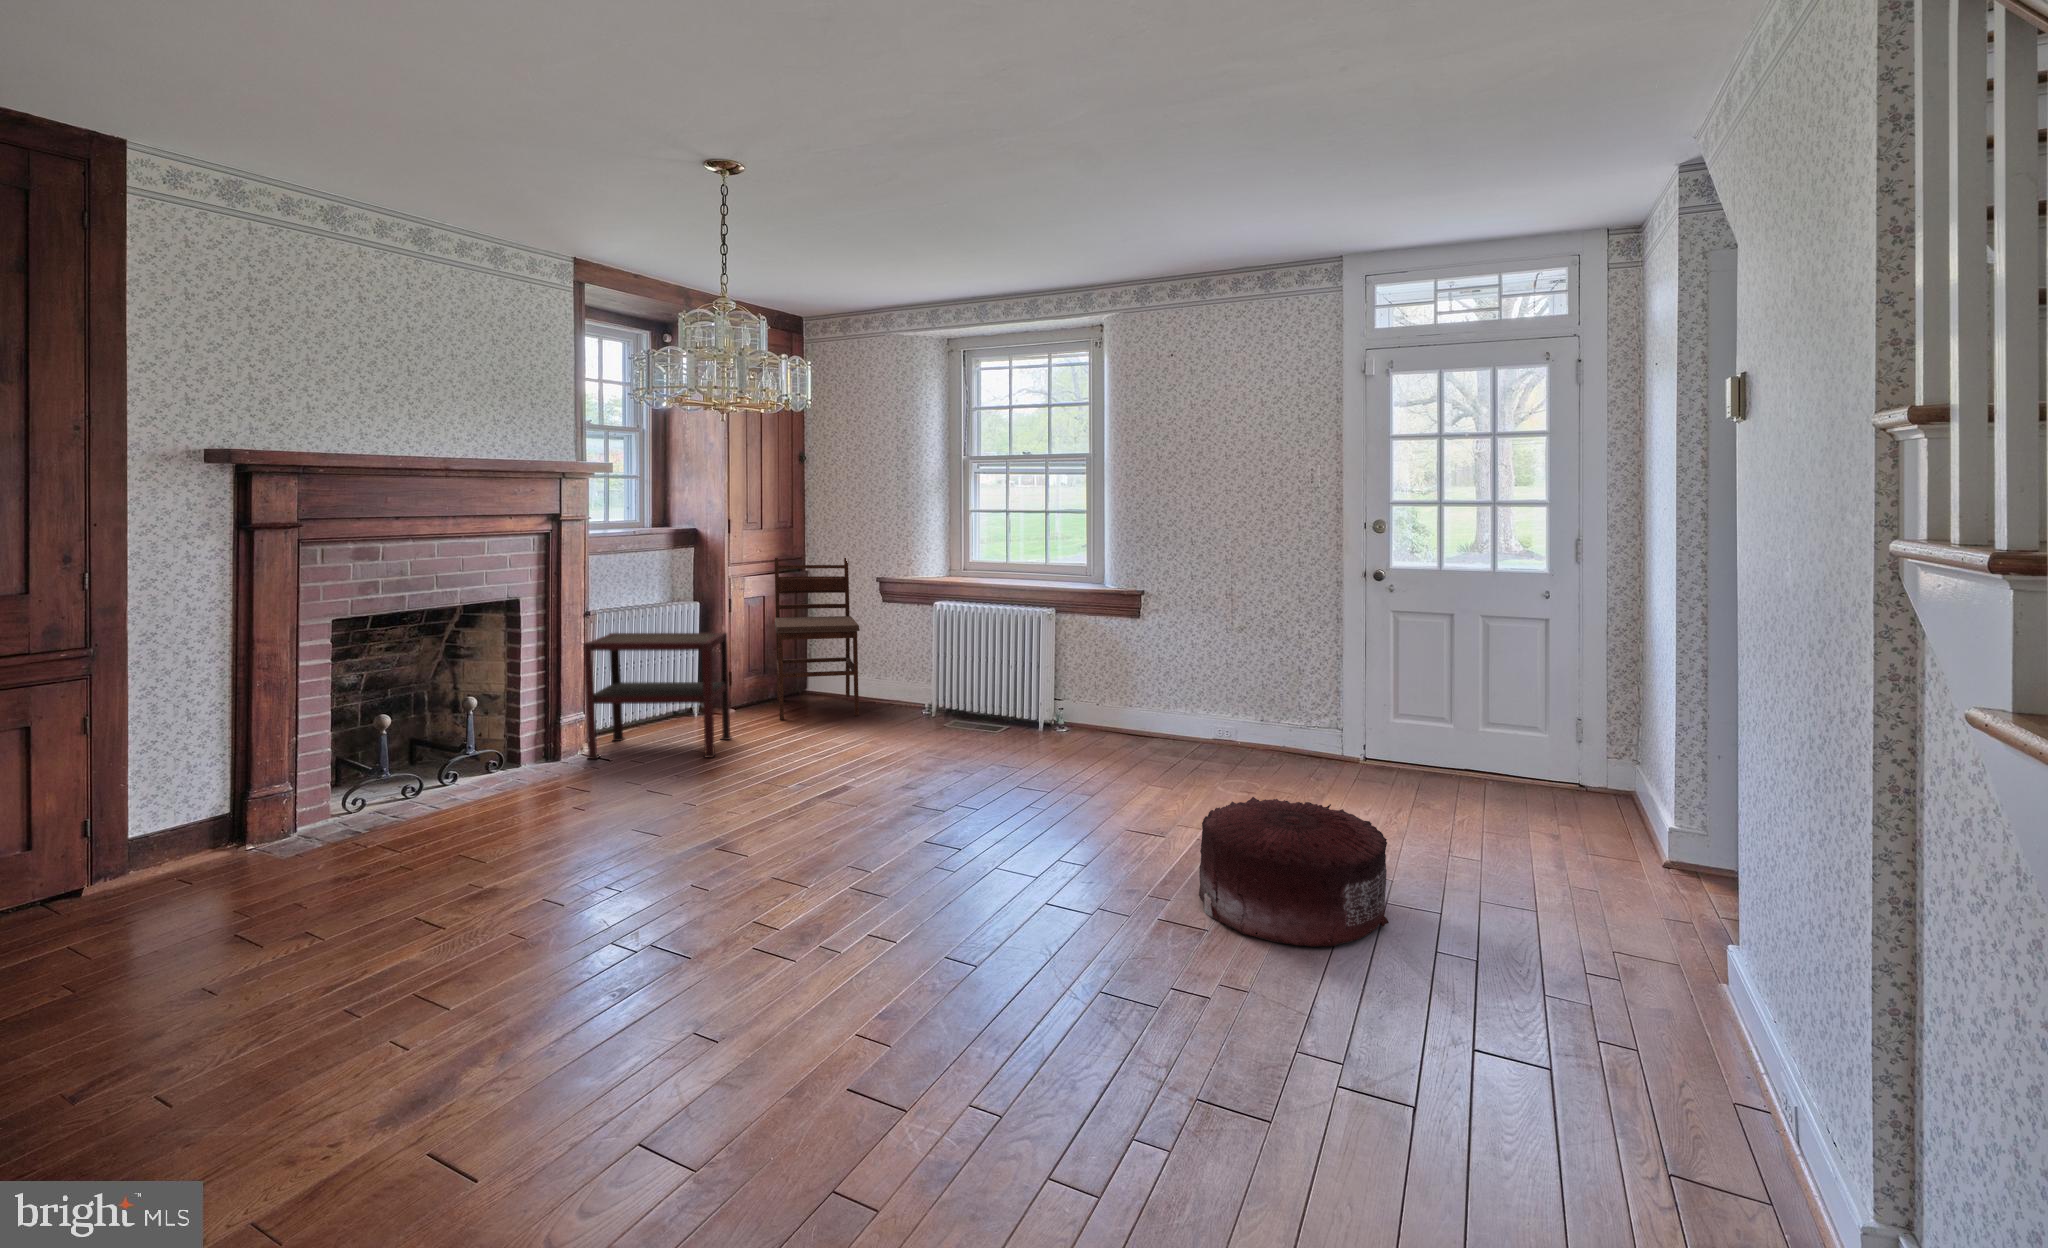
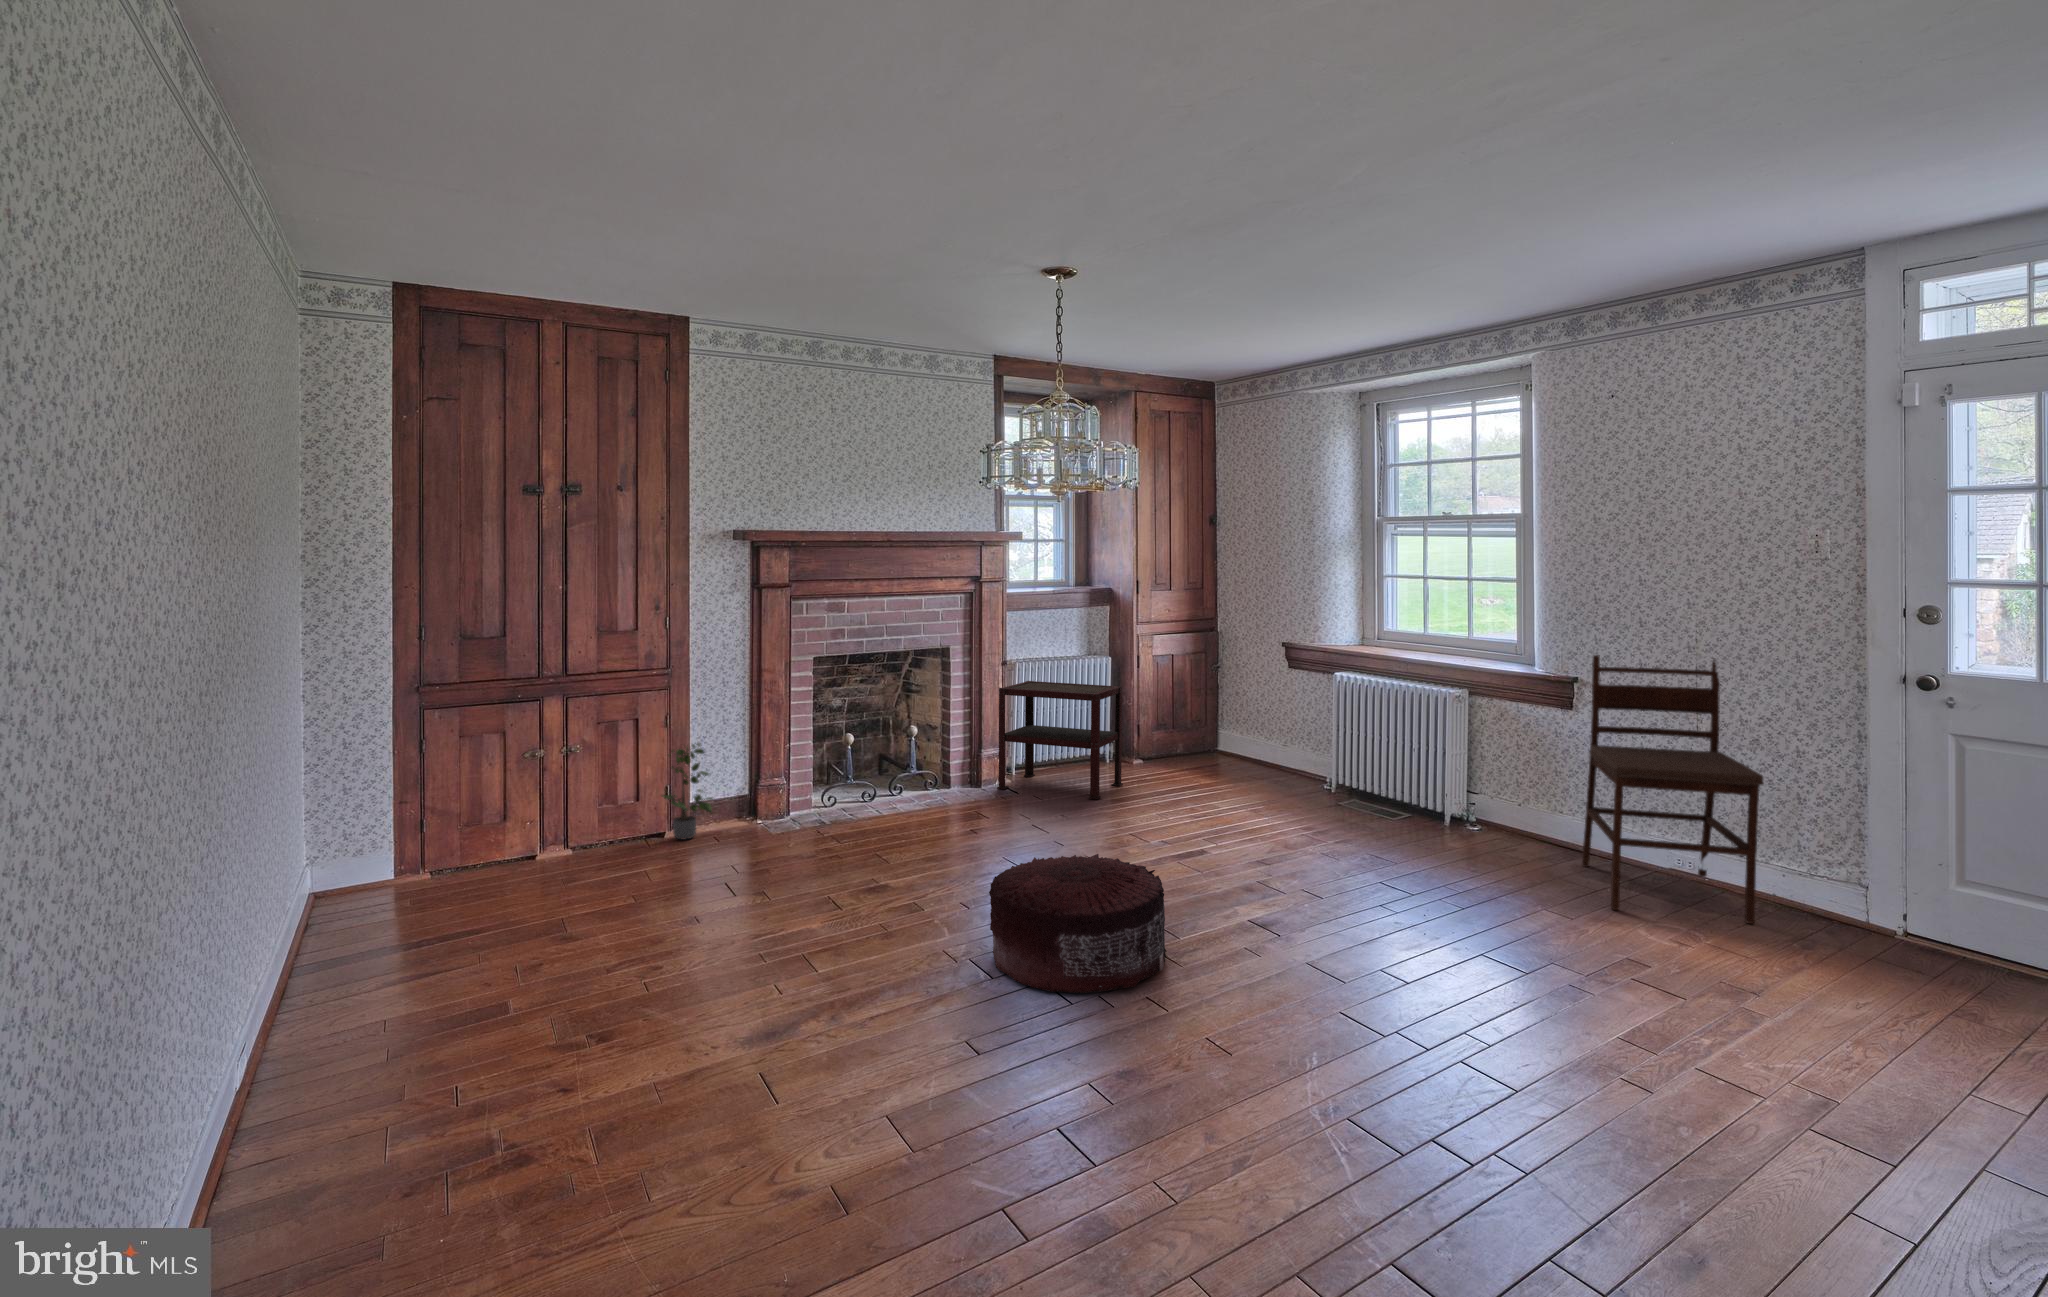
dining chair: present [774,558,860,719] -> present [1582,655,1764,924]
potted plant: none [73,747,180,894] -> present [662,744,713,839]
pouf: present [1199,797,1389,947] -> present [989,854,1167,993]

